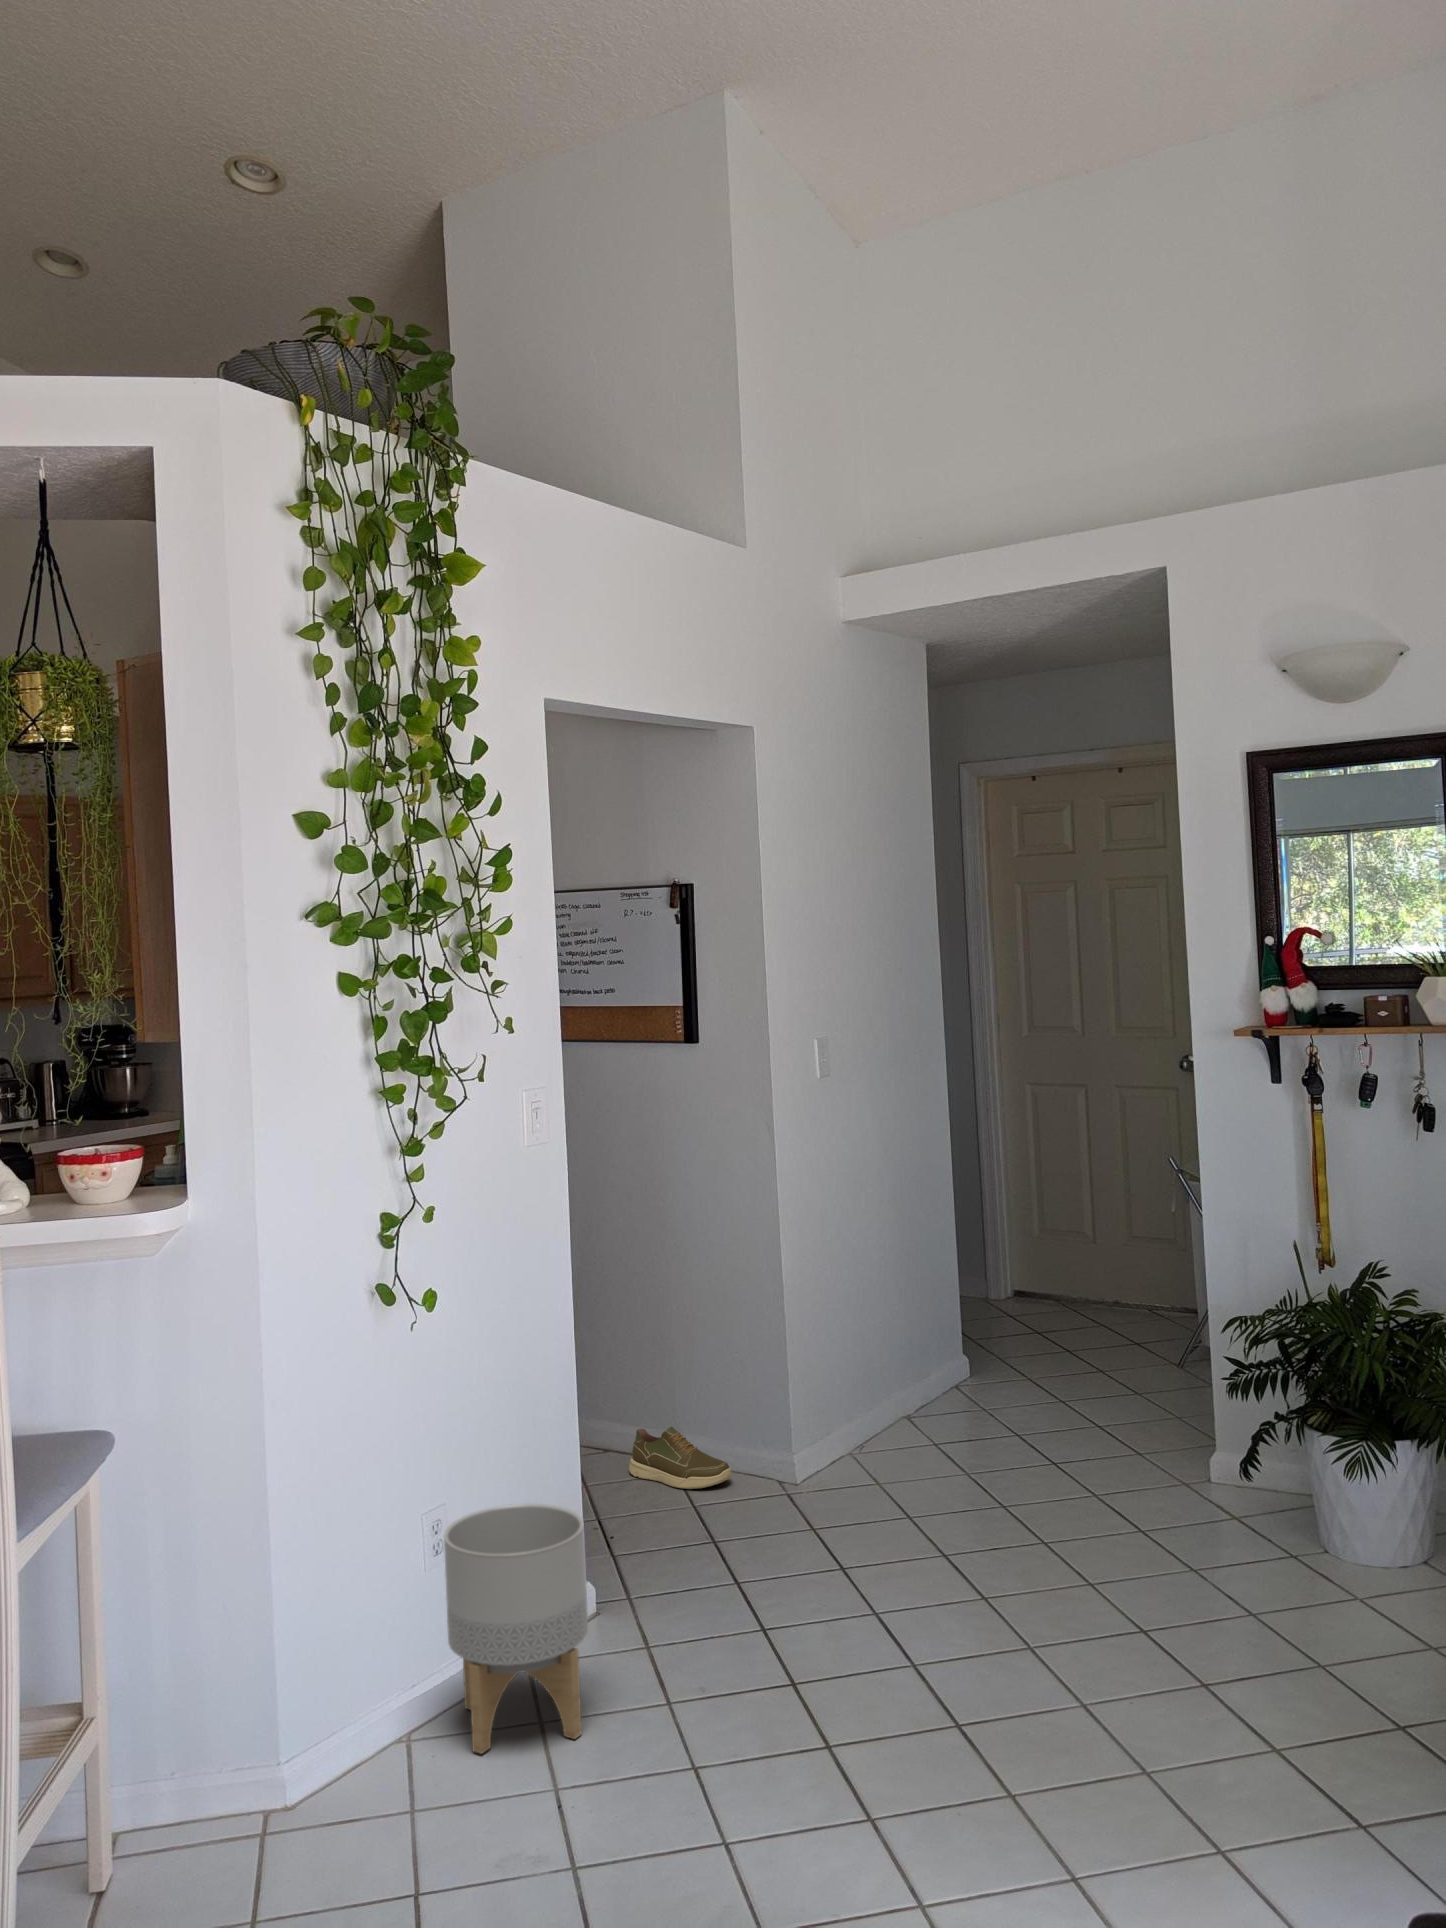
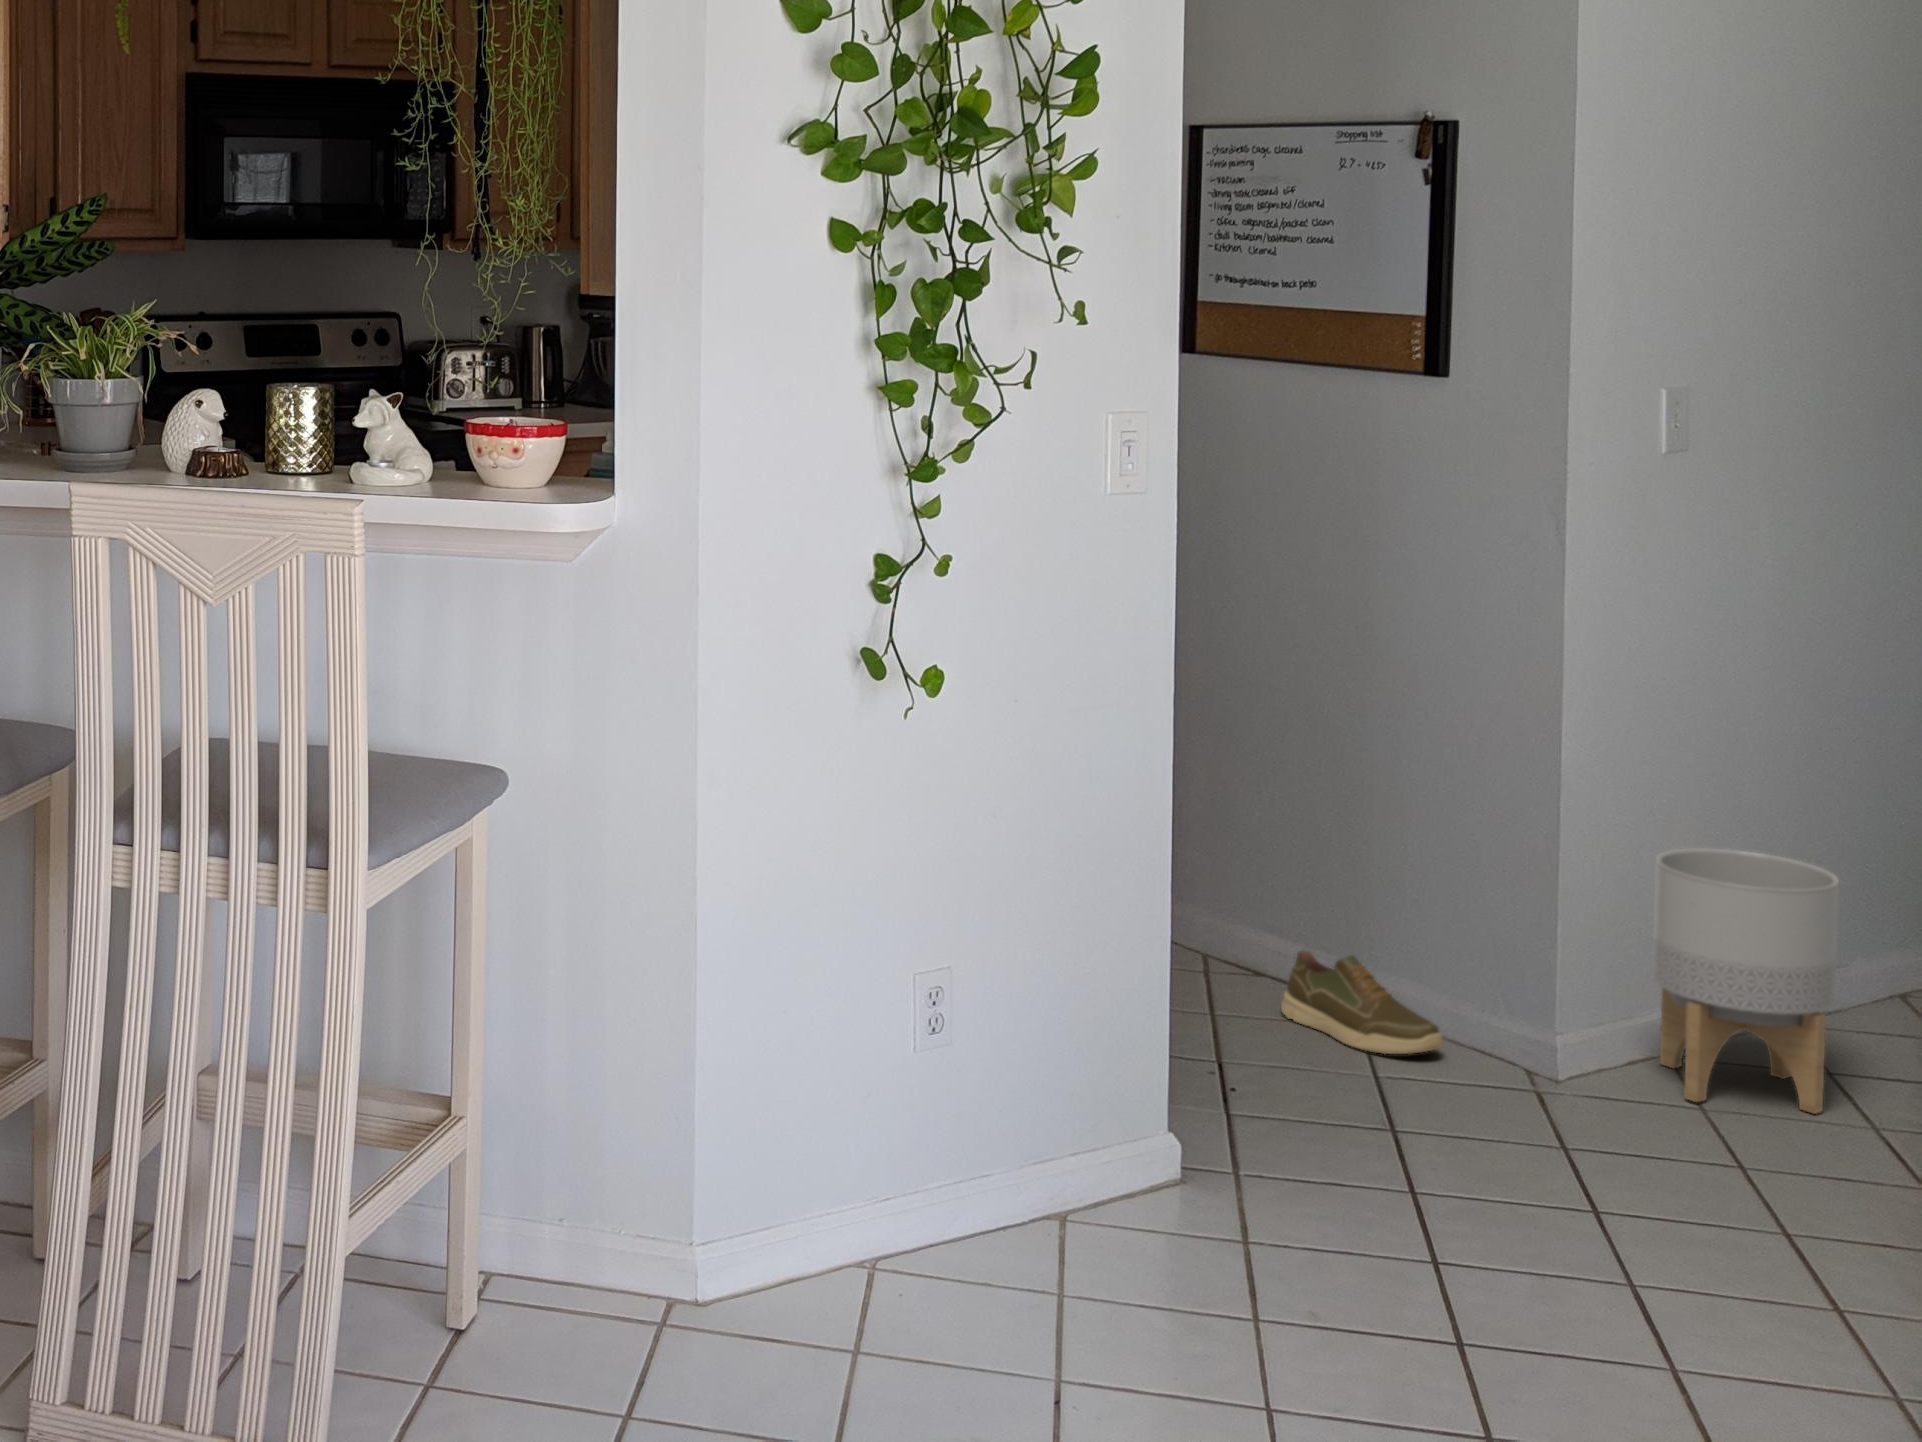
planter: present [444,1504,588,1754] -> present [1652,848,1839,1114]

